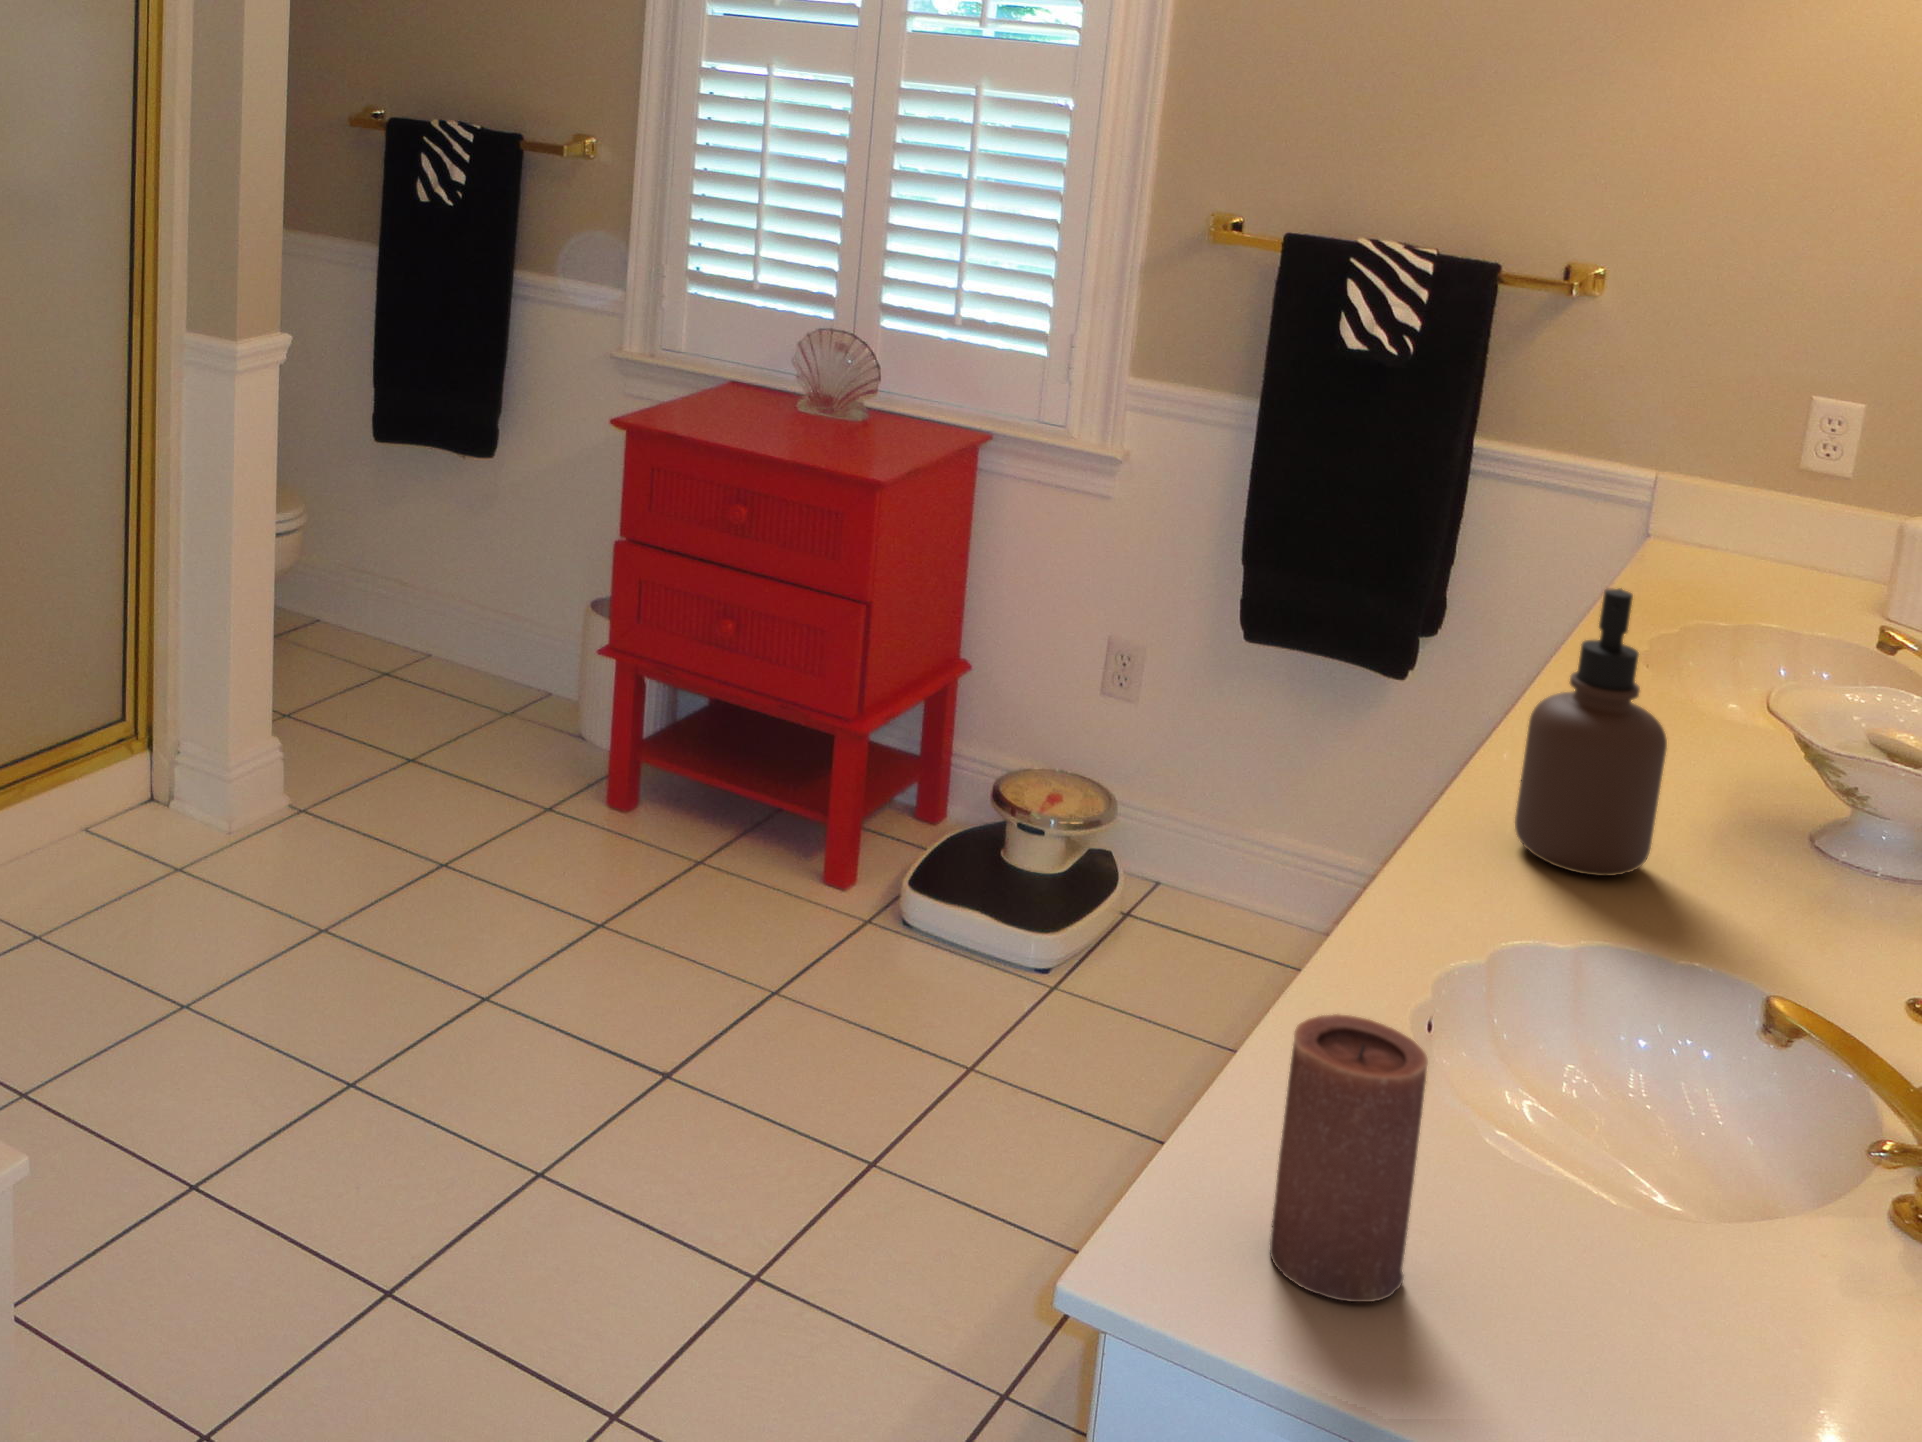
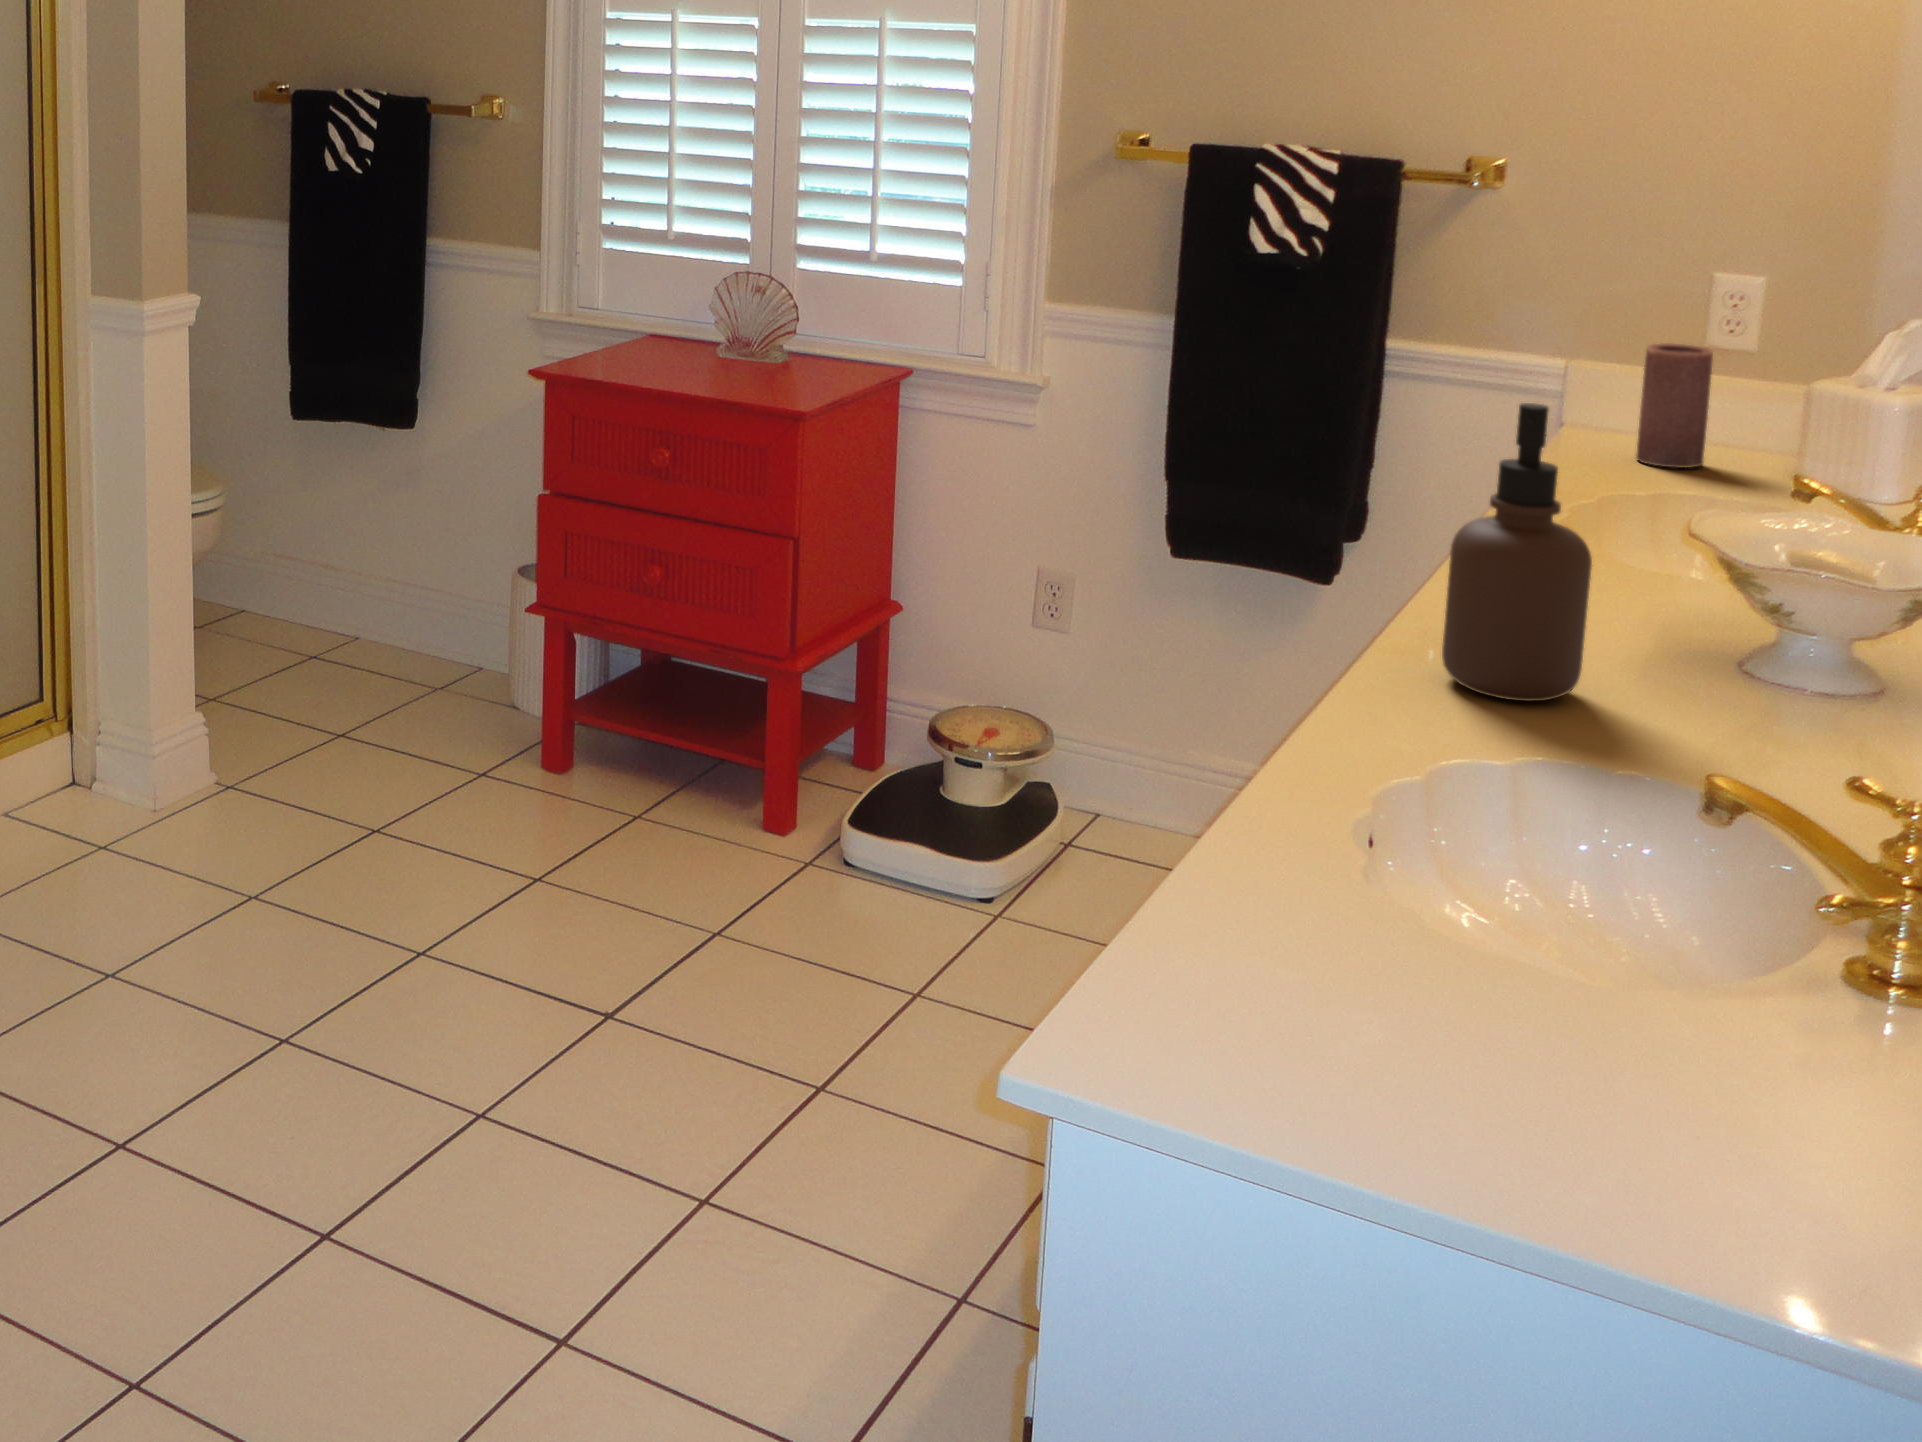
candle: present [1270,1014,1428,1302] -> present [1636,343,1713,468]

